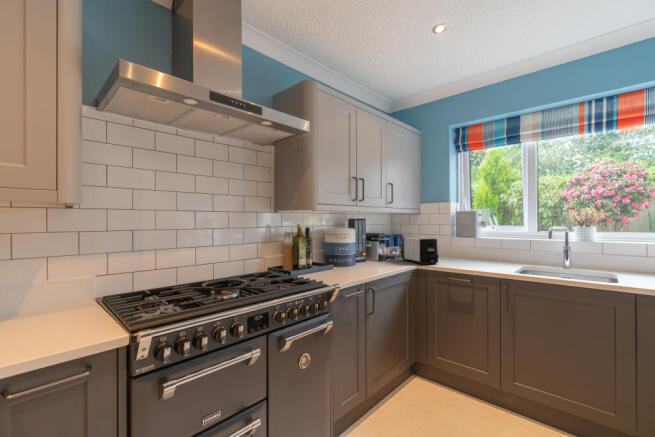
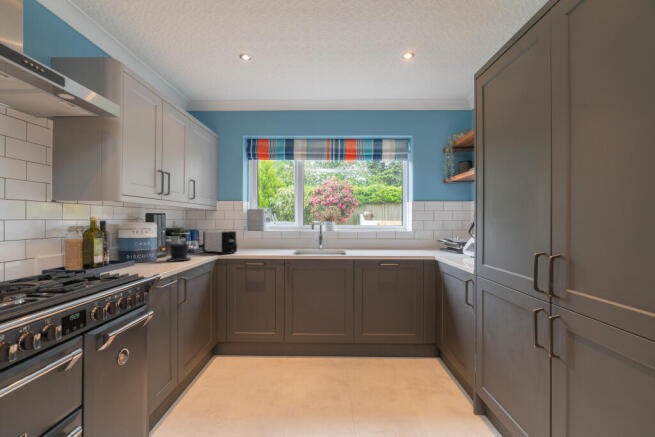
potted plant: none [361,228,385,270] -> present [167,222,191,261]

